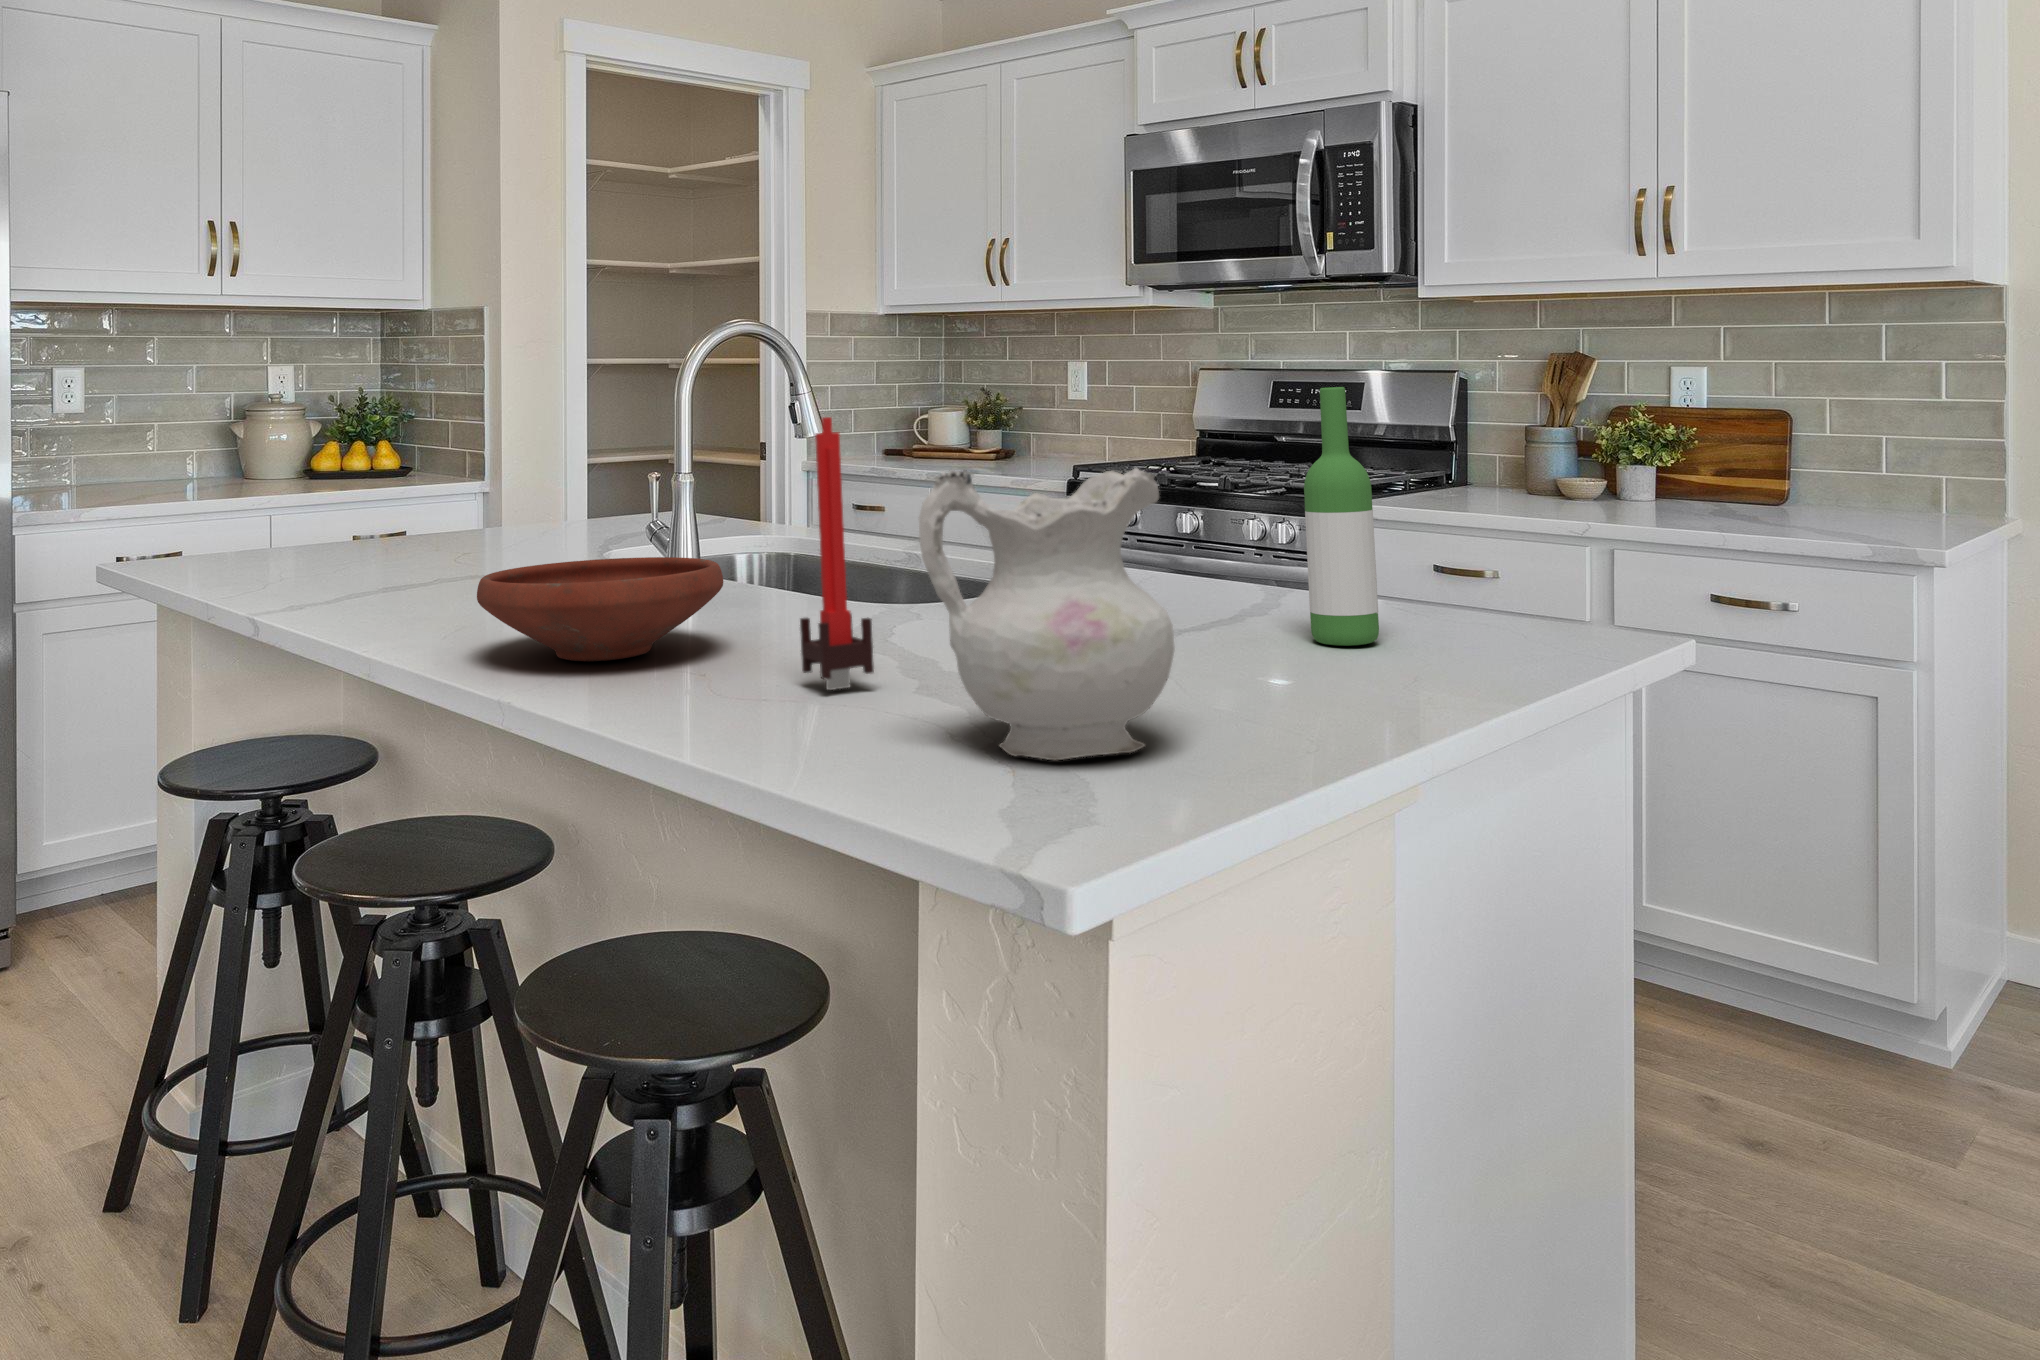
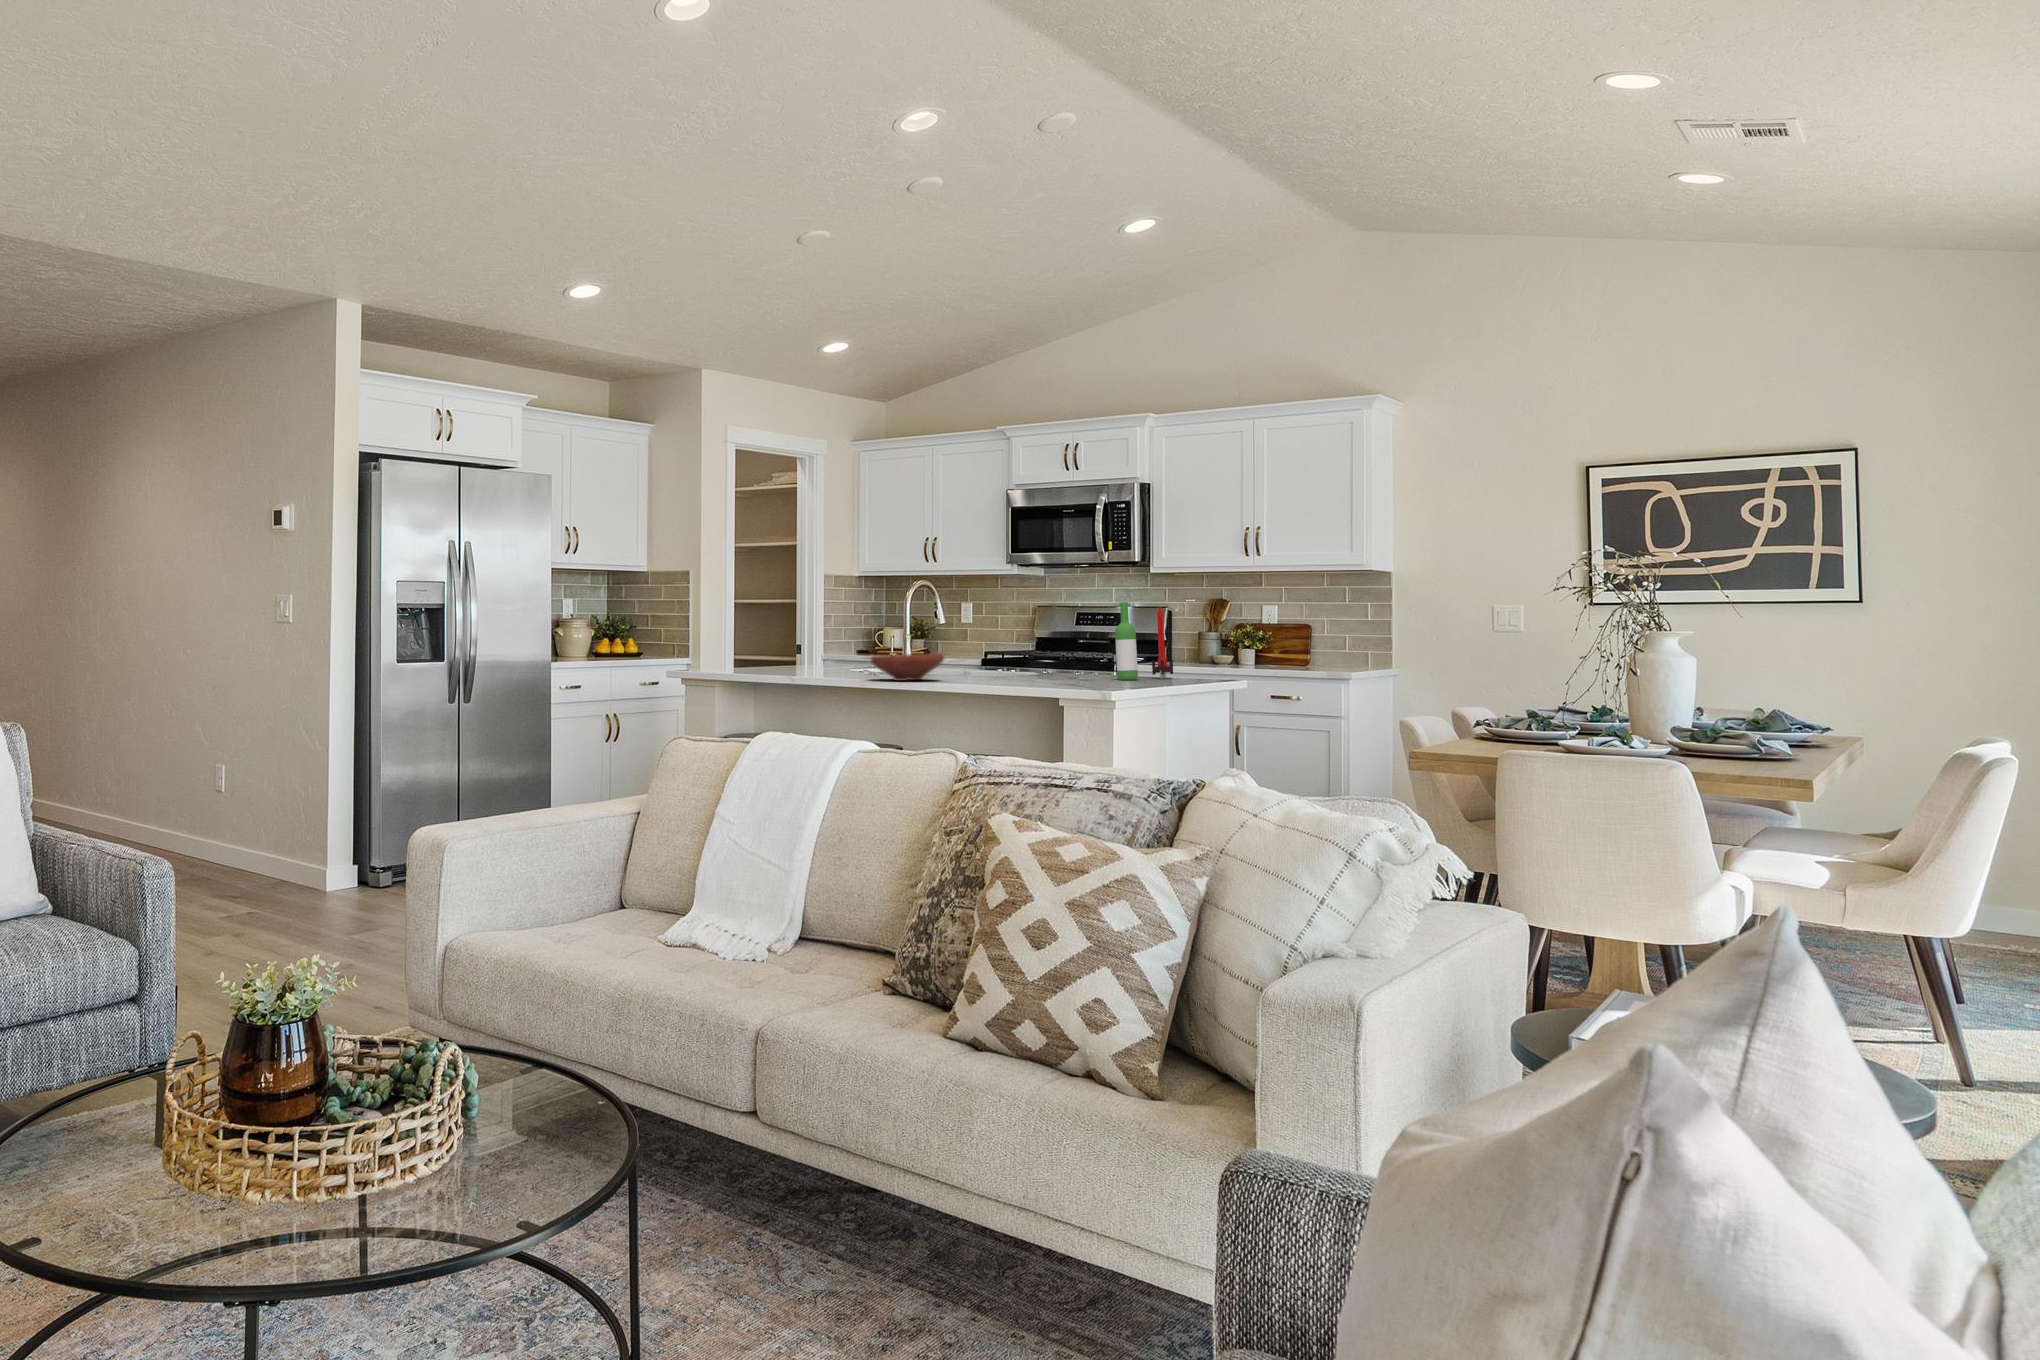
candle: present [800,417,874,690] -> present [1152,608,1173,678]
ceramic pitcher: present [919,468,1175,761] -> none [1030,617,1091,686]

